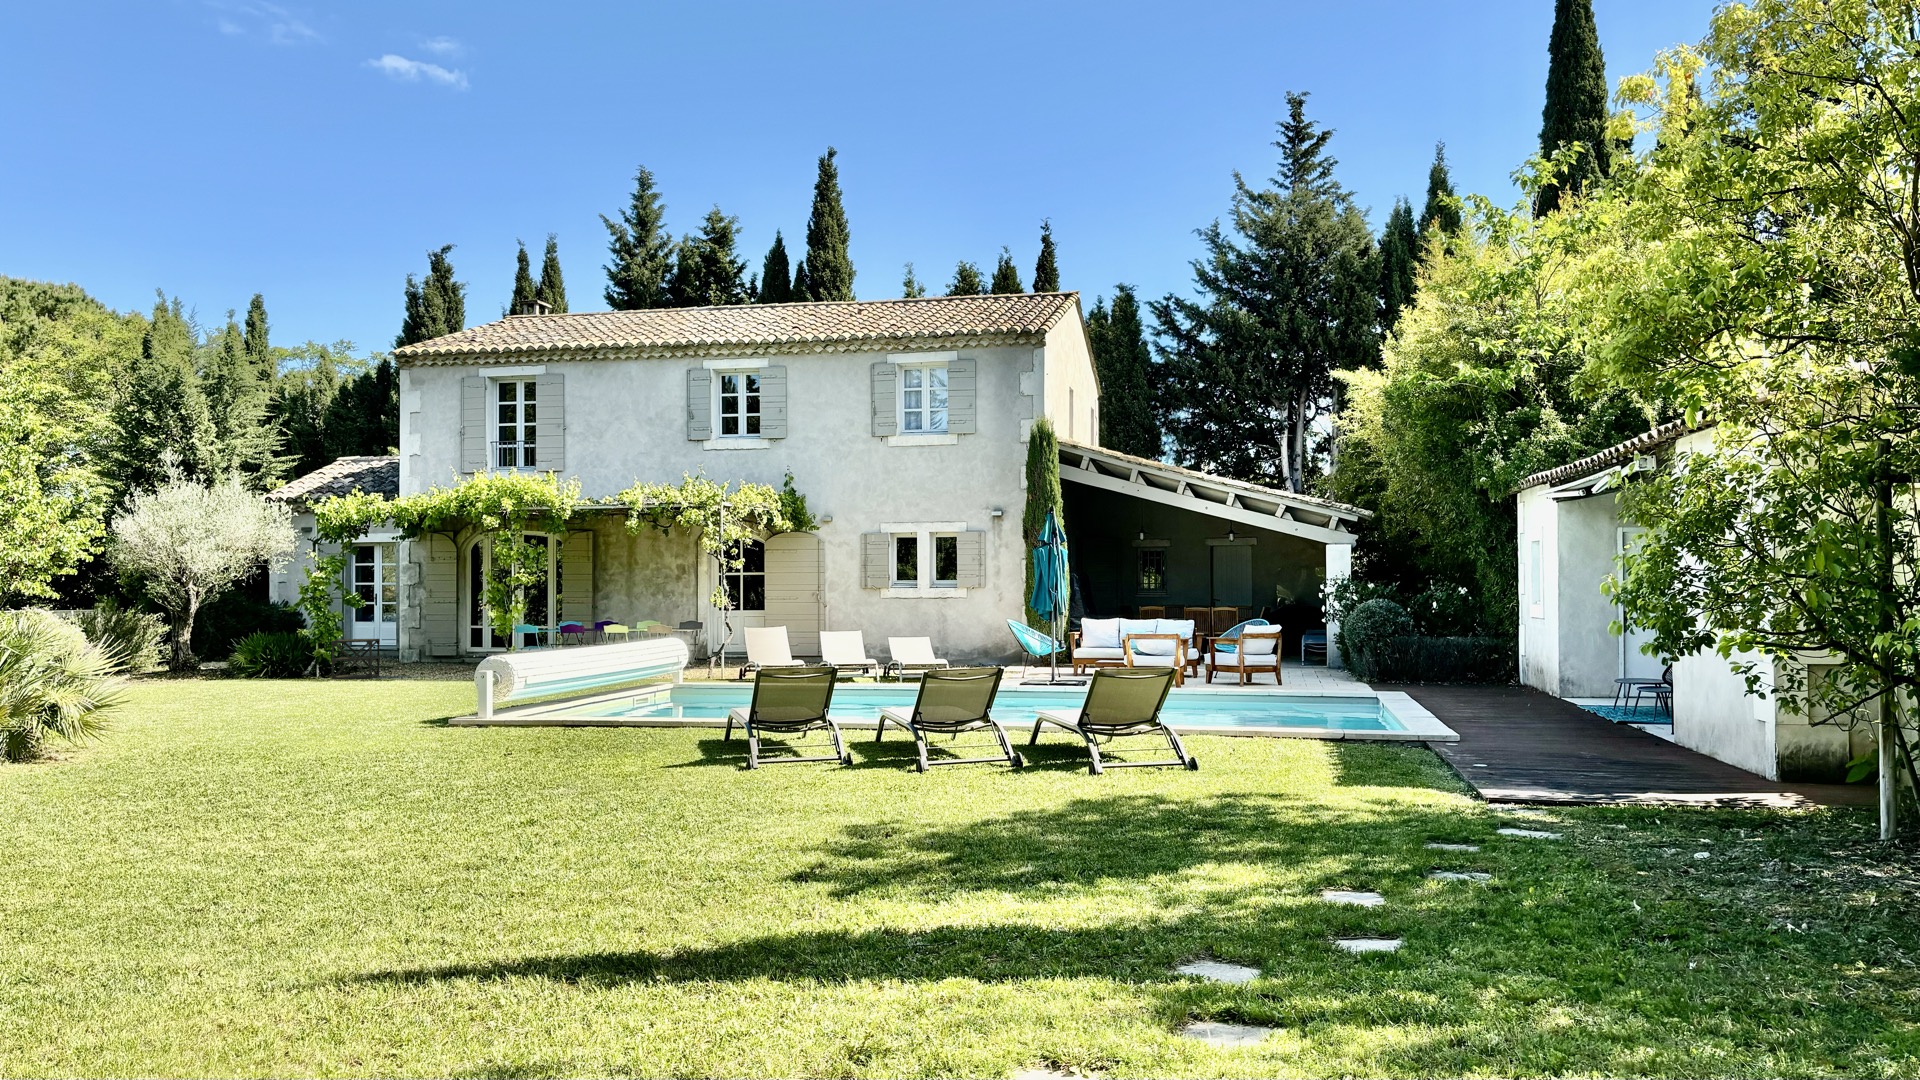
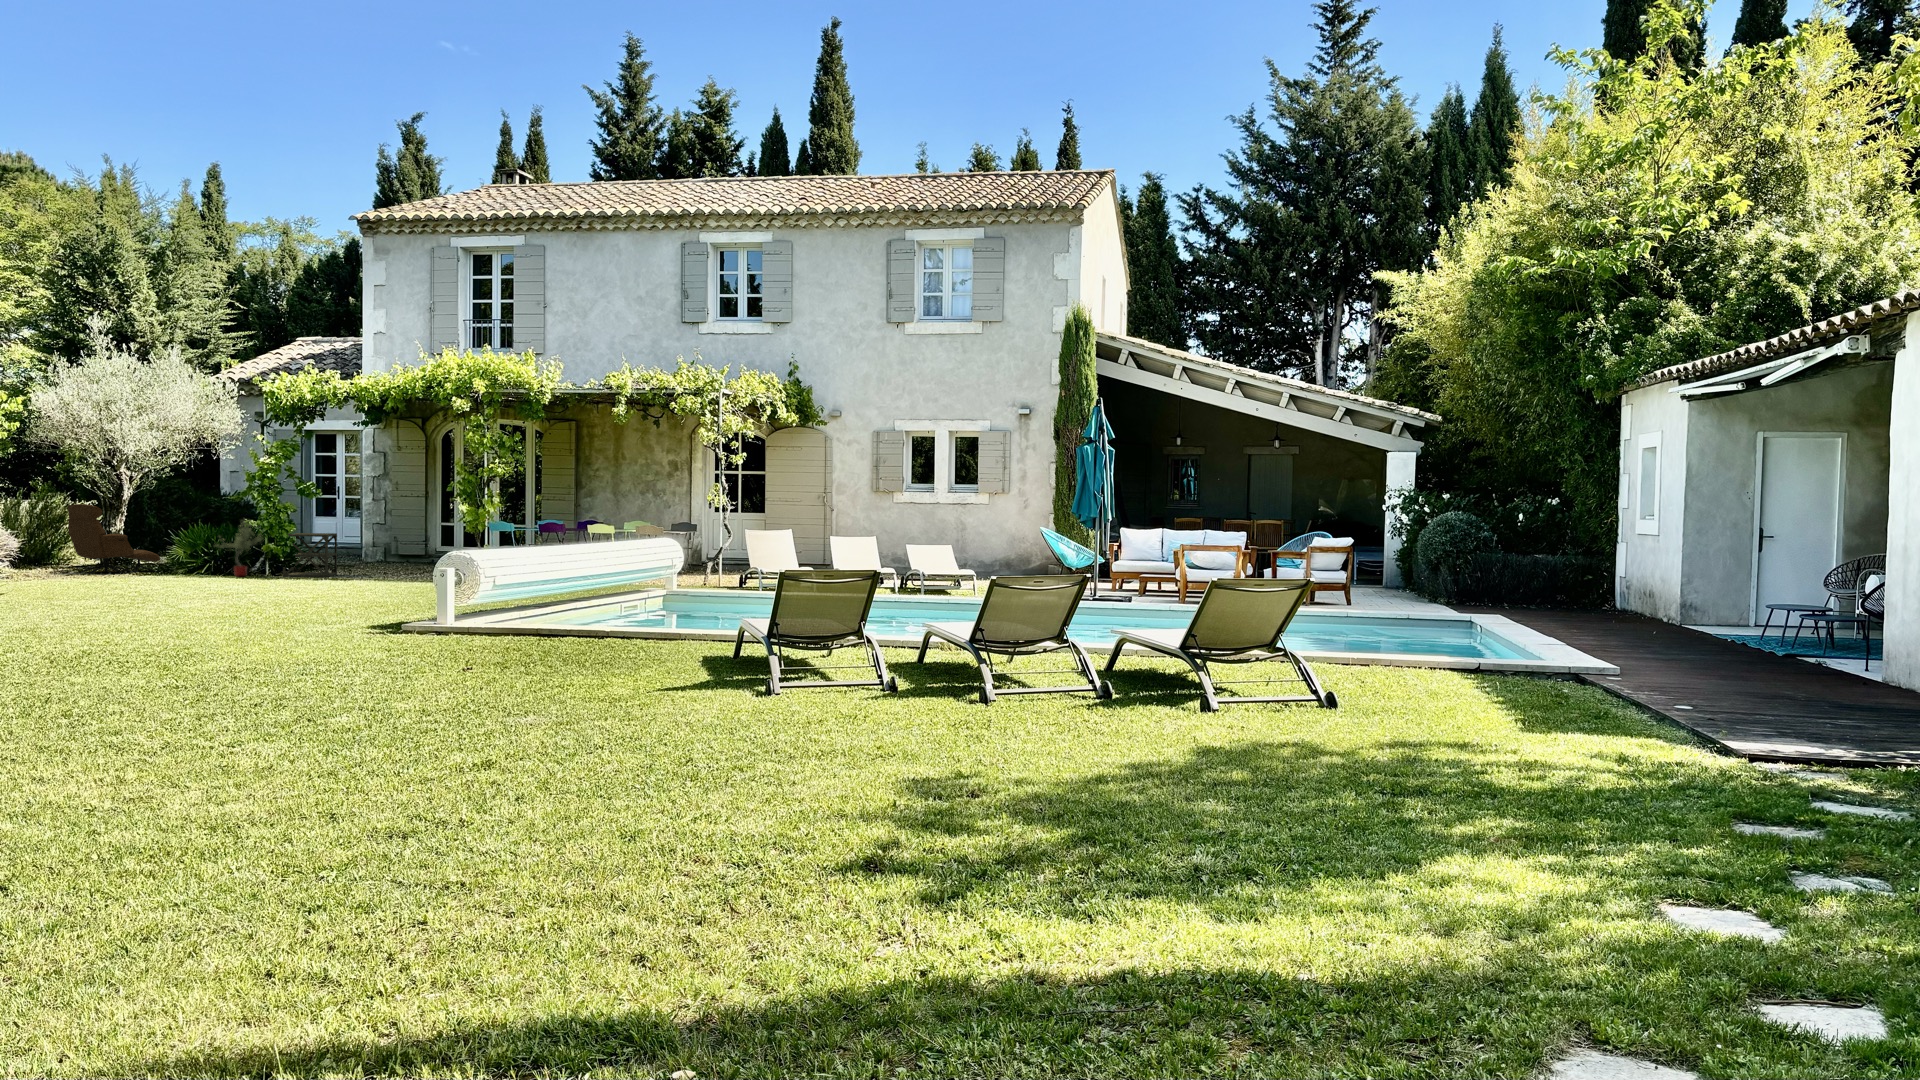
lounge chair: none [141,618,221,681] -> present [68,504,160,574]
potted tree: none [270,628,318,680] -> present [216,521,264,577]

